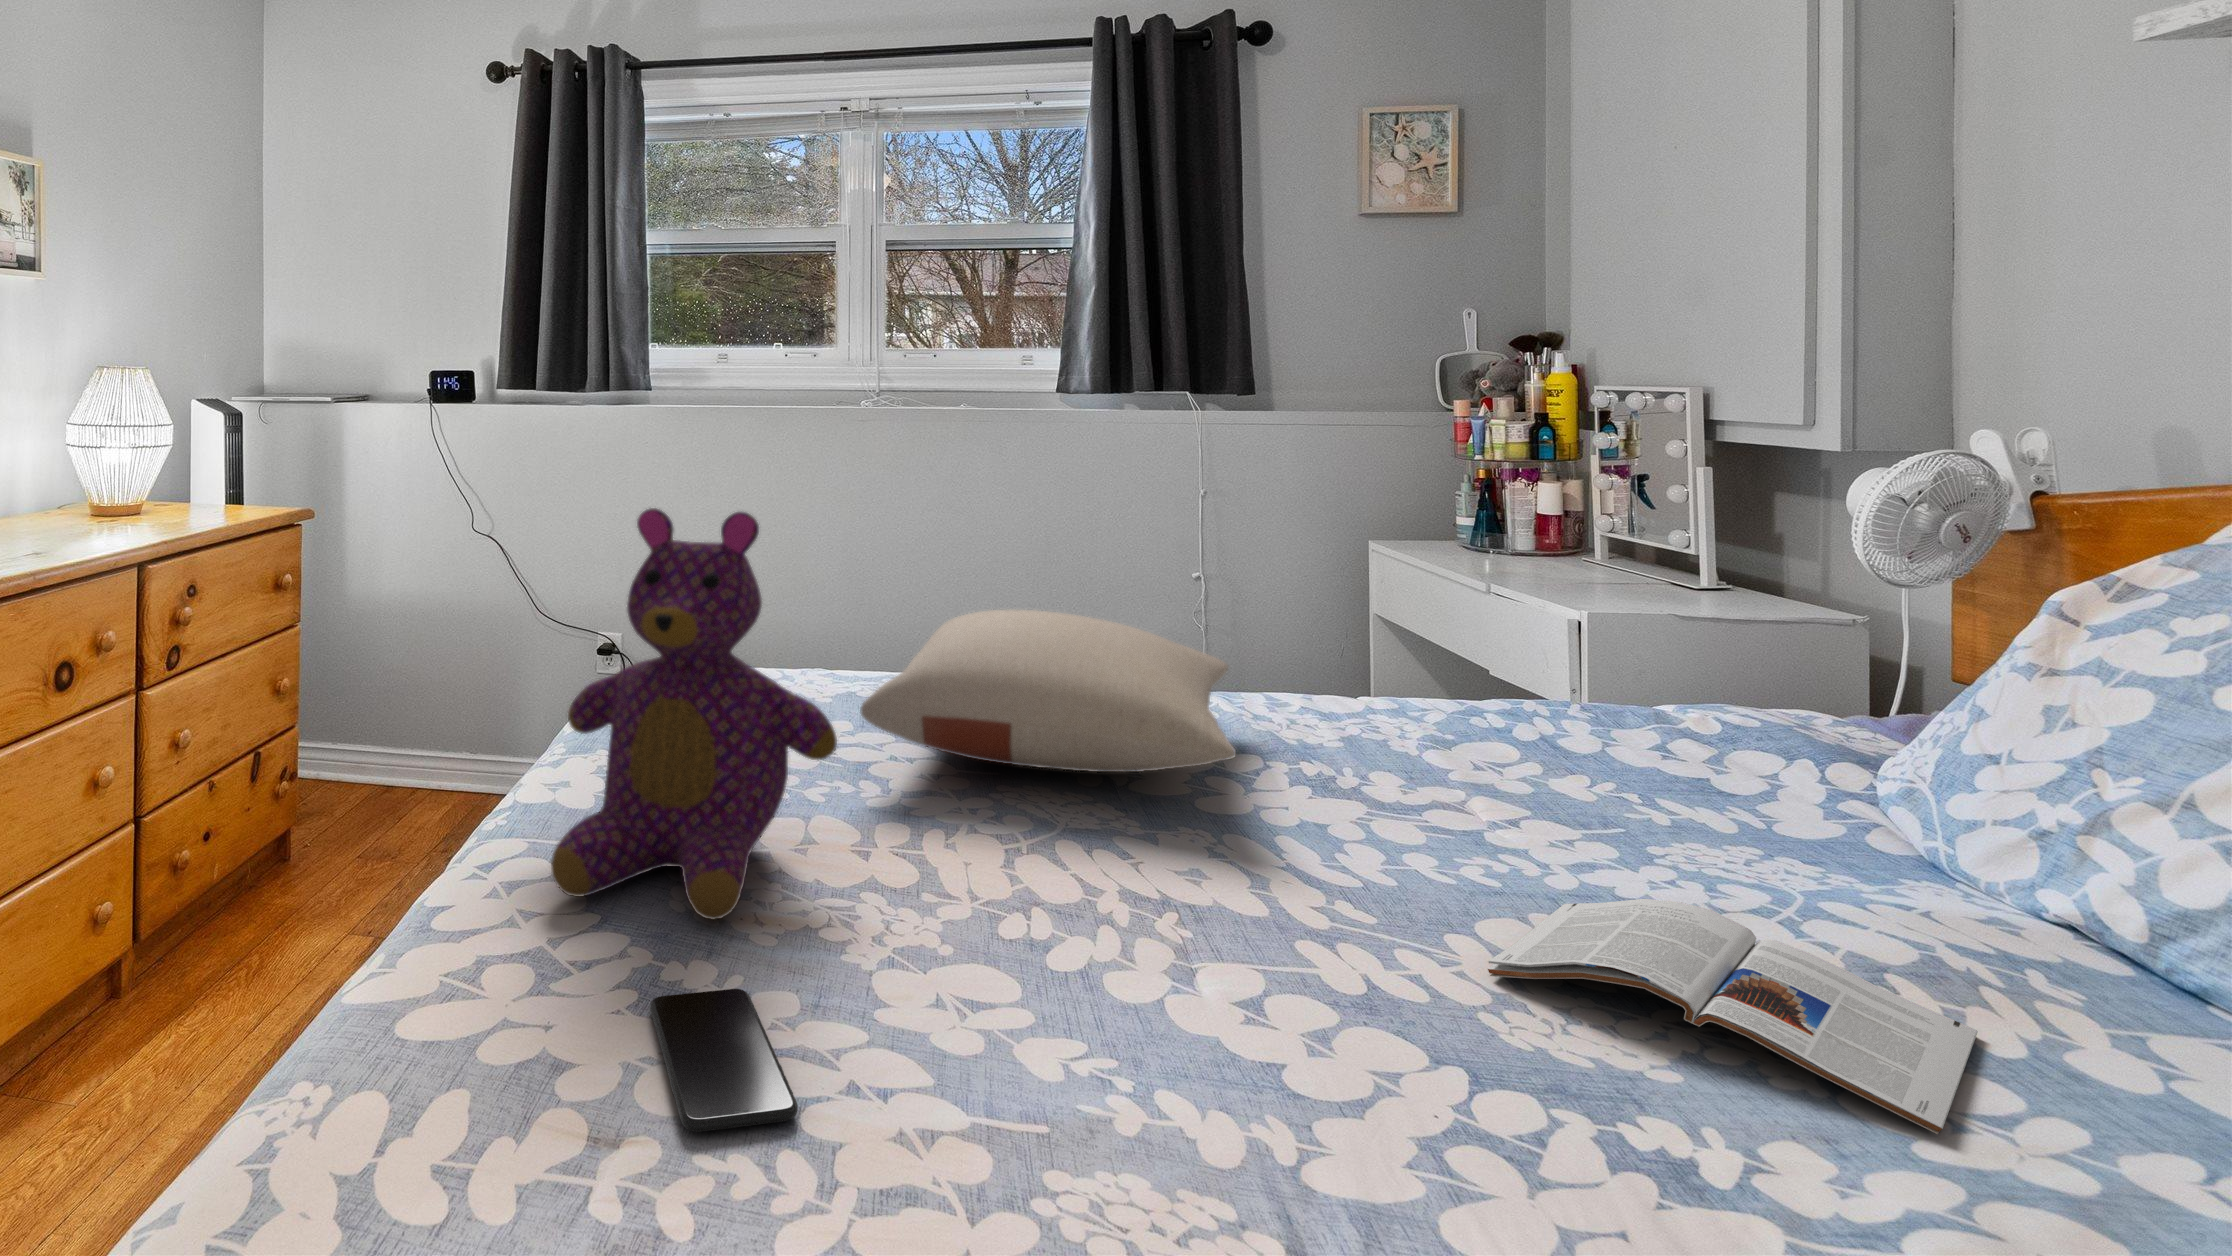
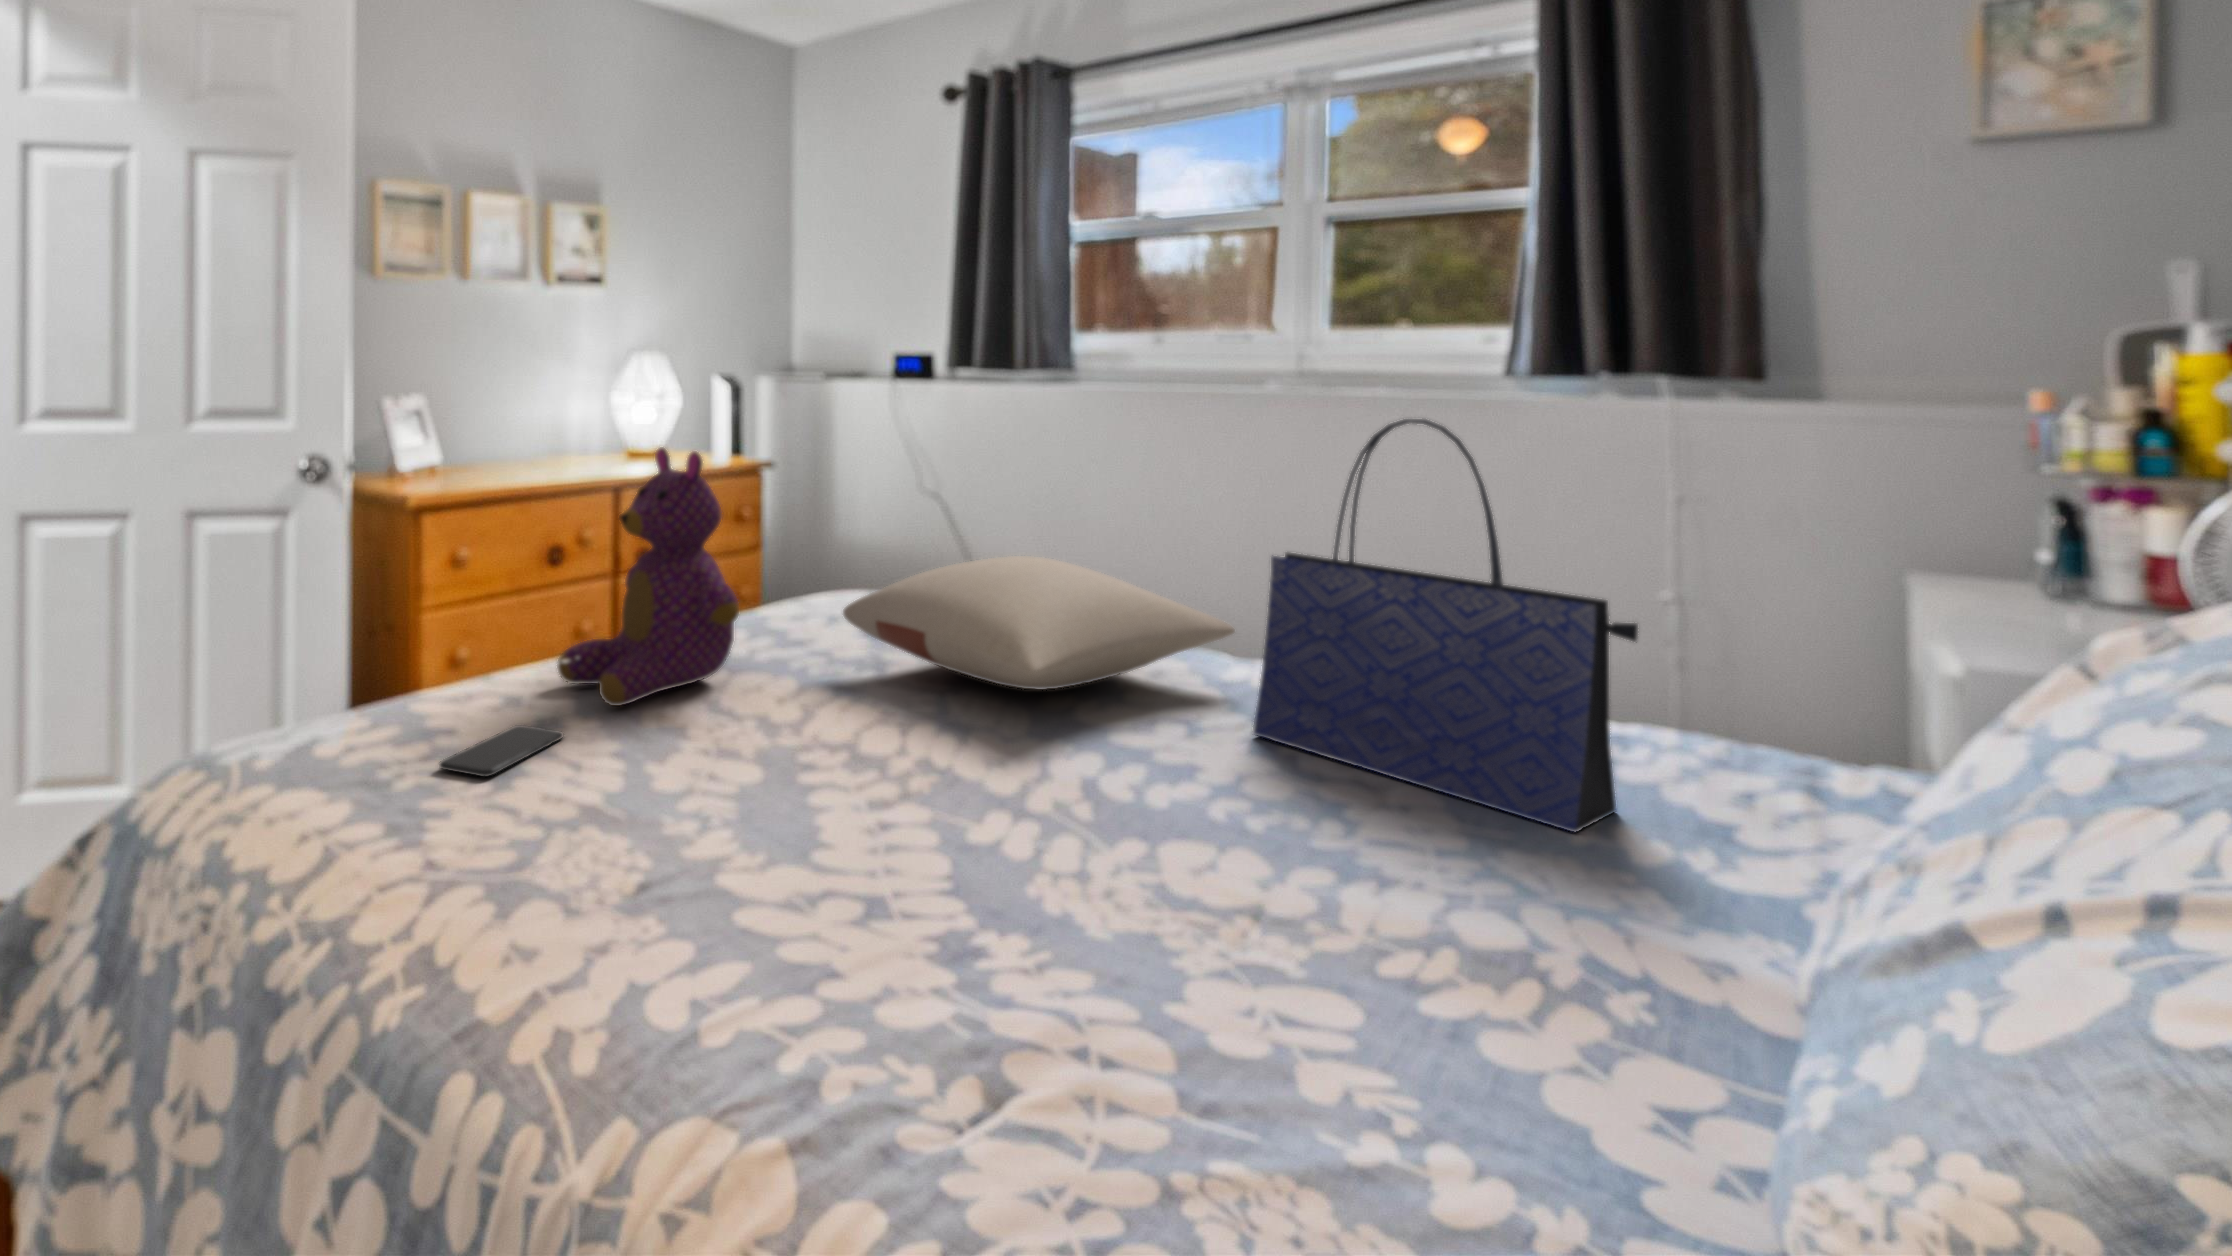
tote bag: none [1349,439,1755,822] -> present [1253,419,1638,832]
magazine: present [1488,899,1978,1134] -> none [1005,822,1317,969]

